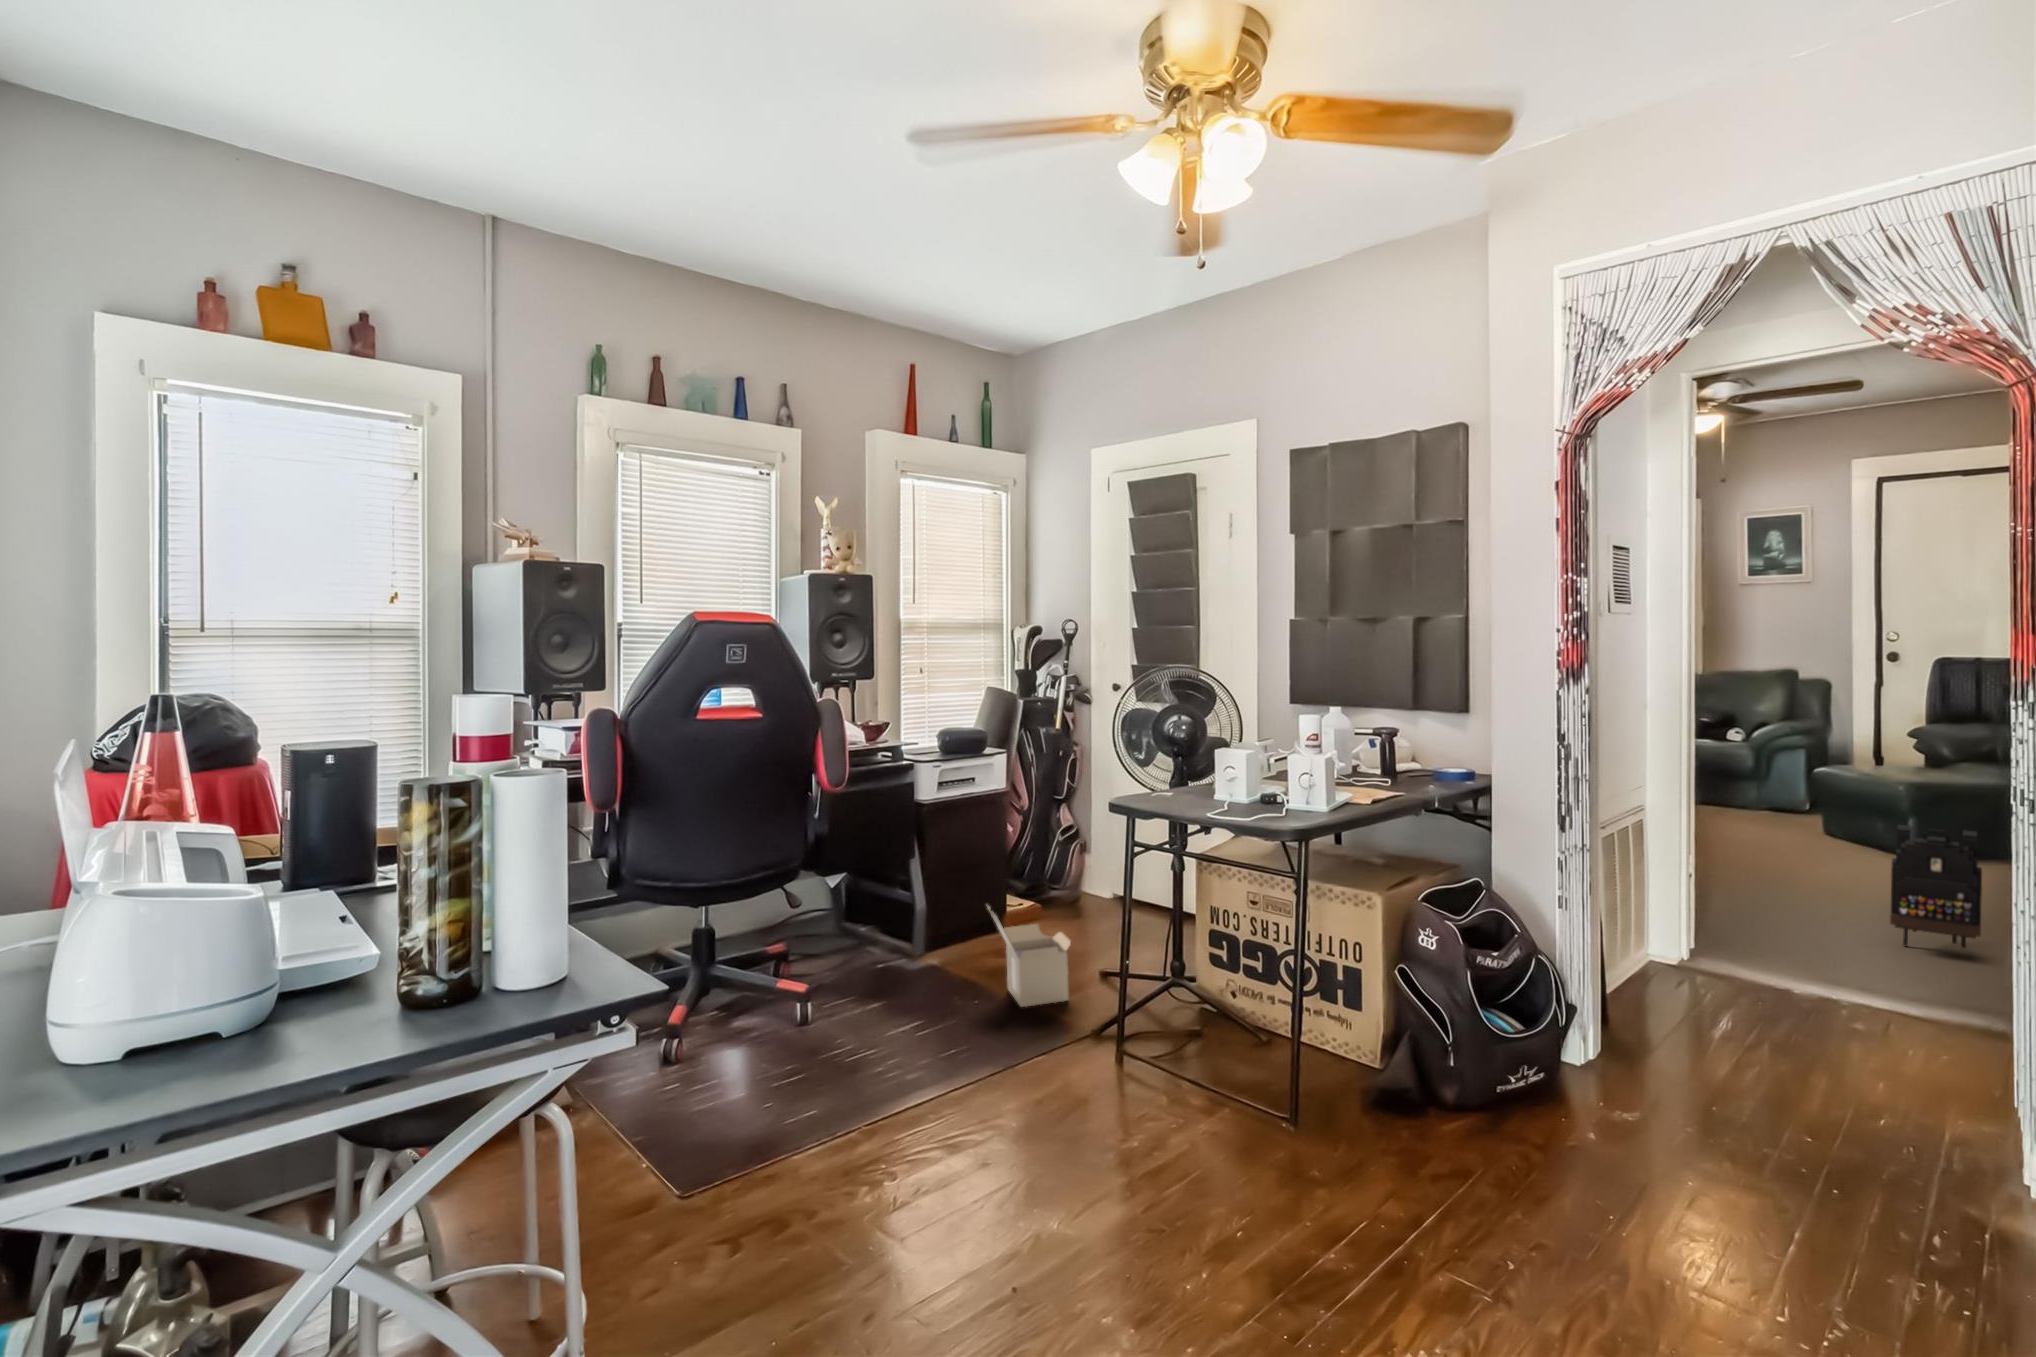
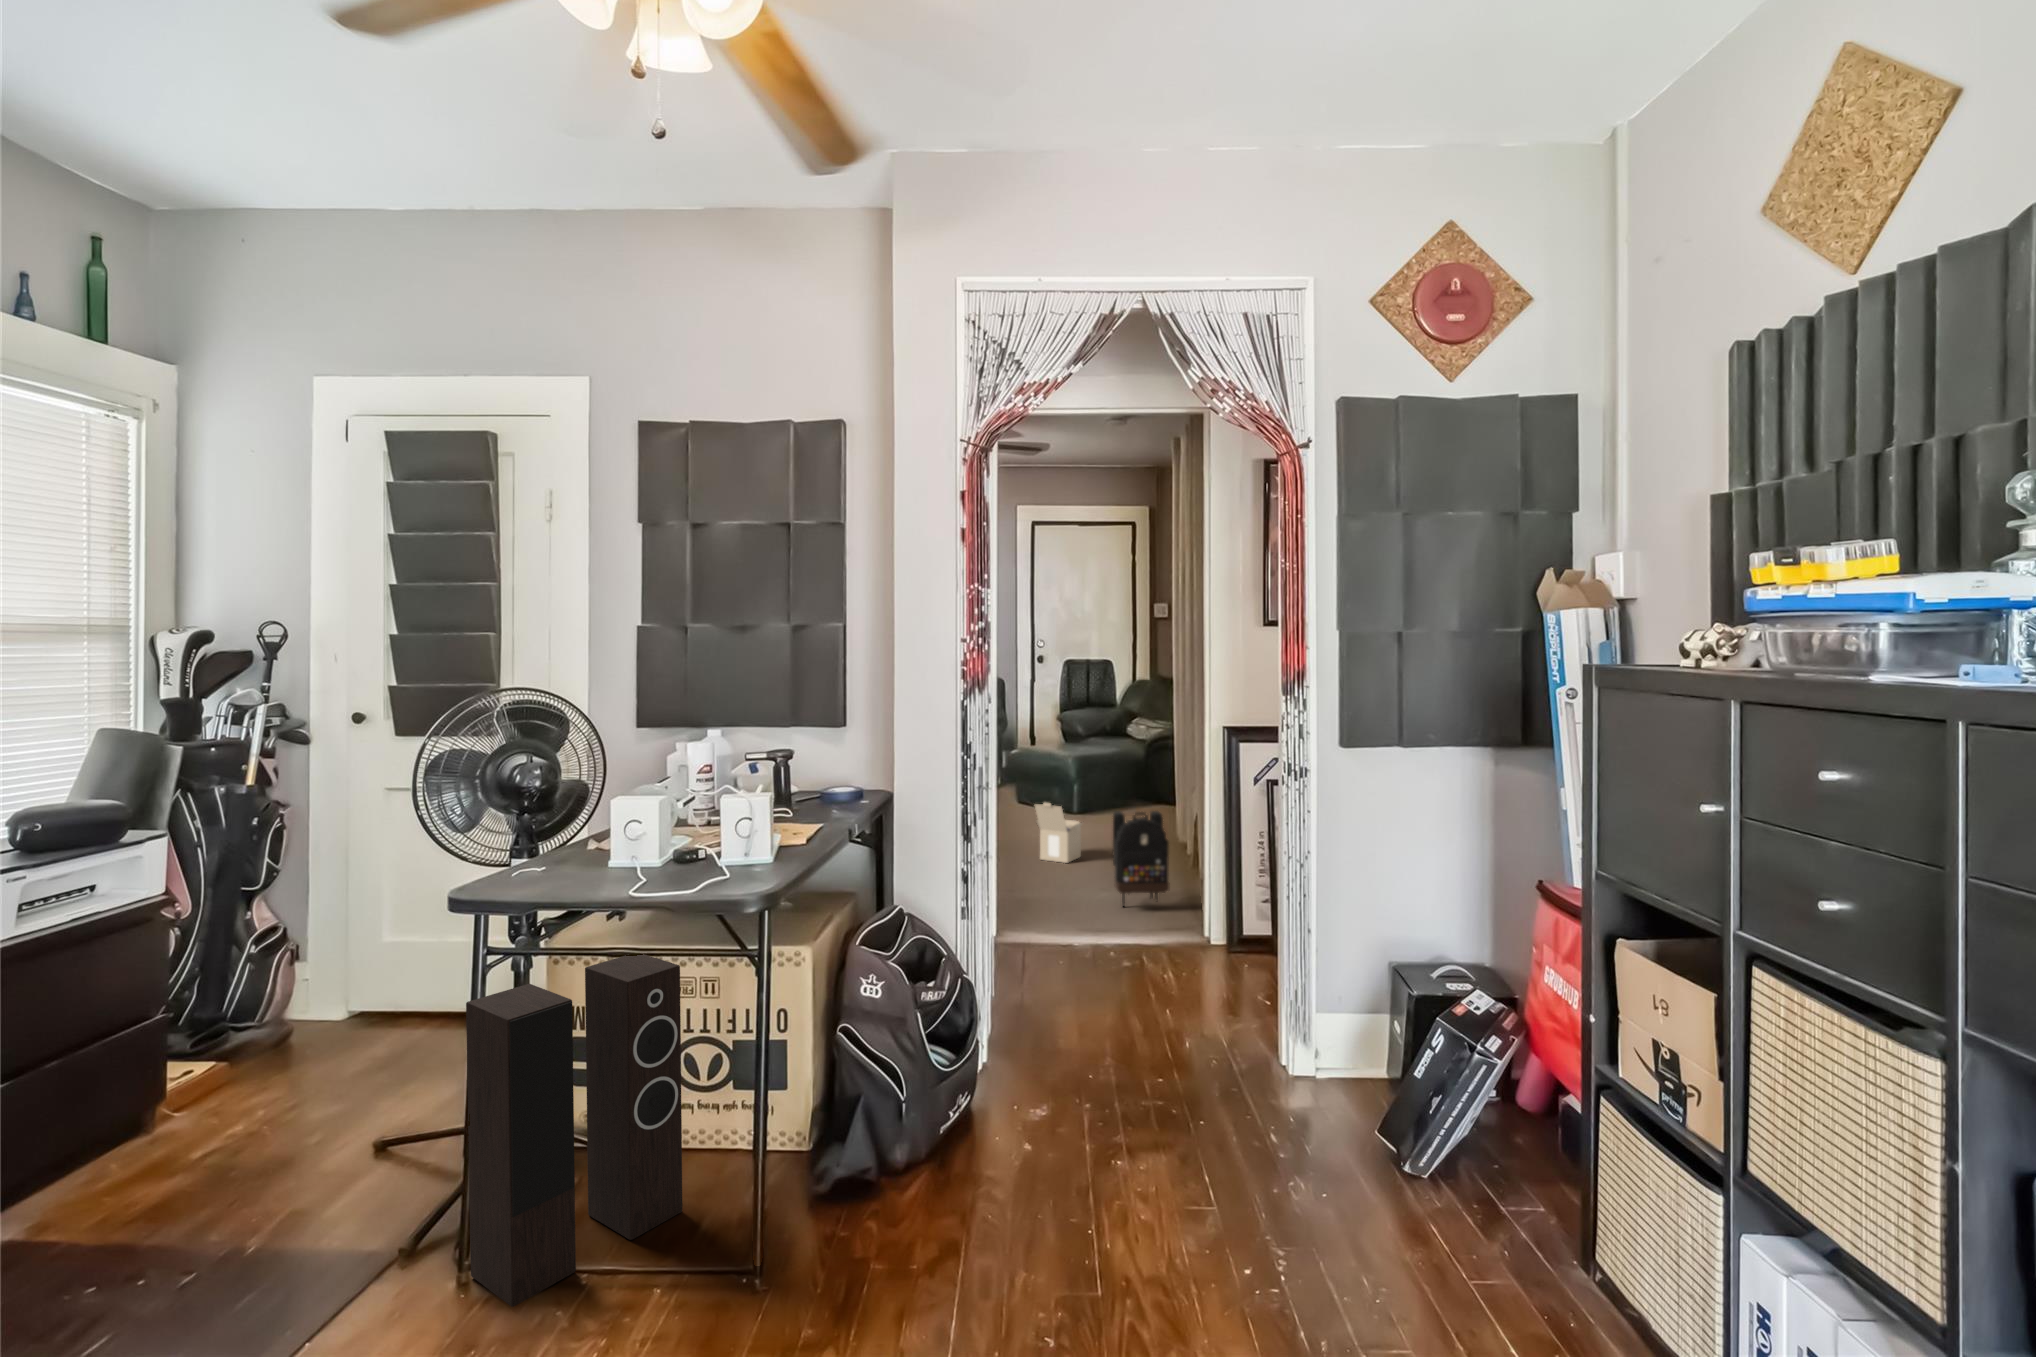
speaker: none [1120,872,1262,1081] -> present [466,954,682,1307]
cardboard box: present [987,905,1071,1007] -> present [1035,803,1082,863]

